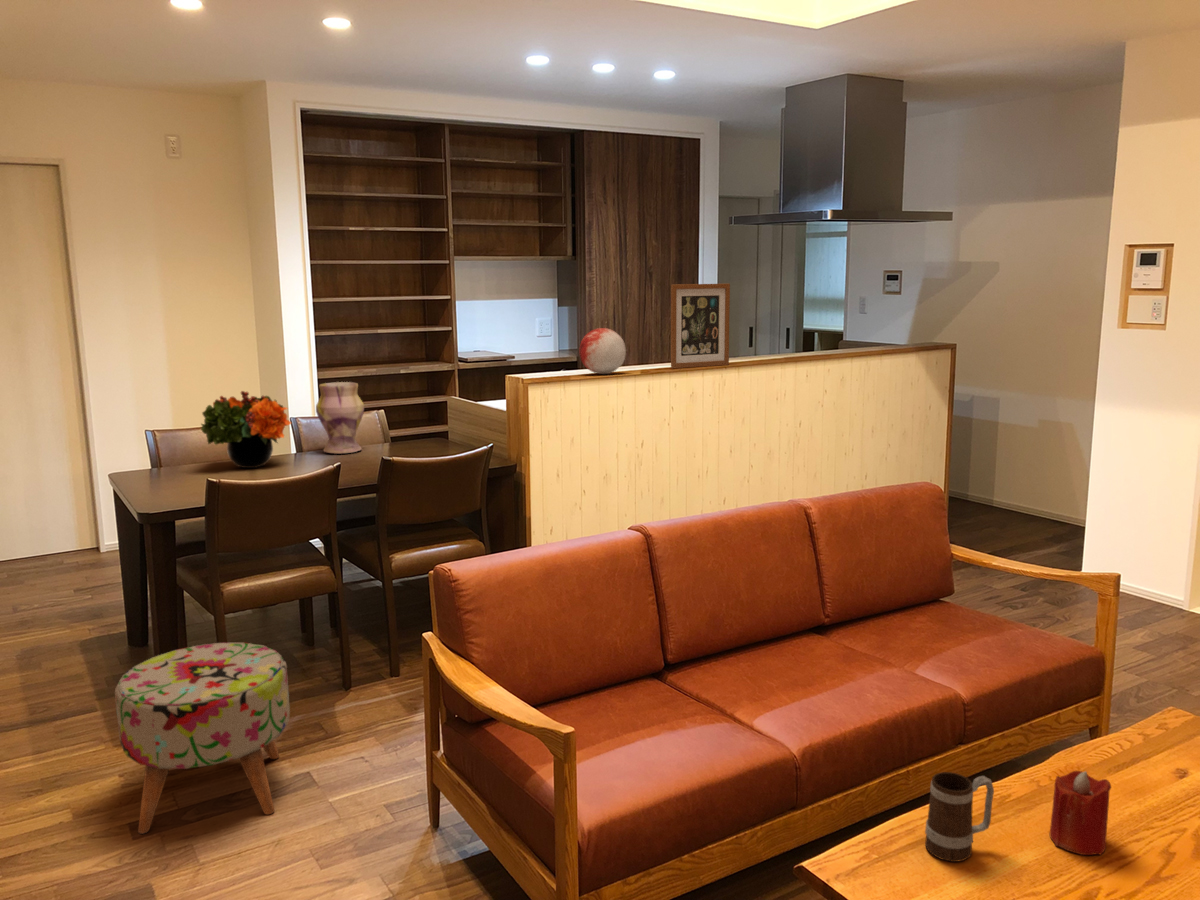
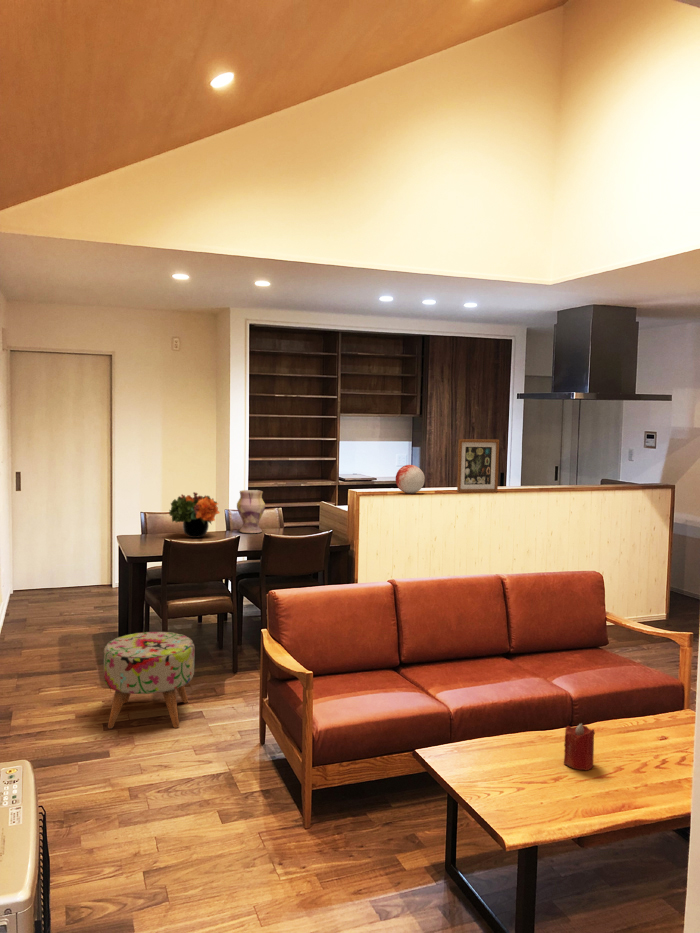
mug: present [925,772,994,862] -> none [490,715,527,763]

